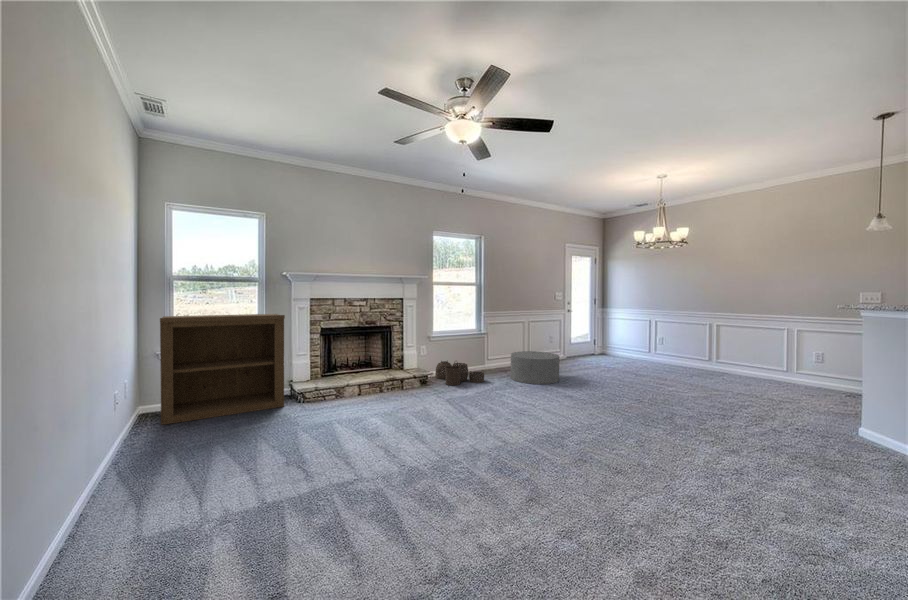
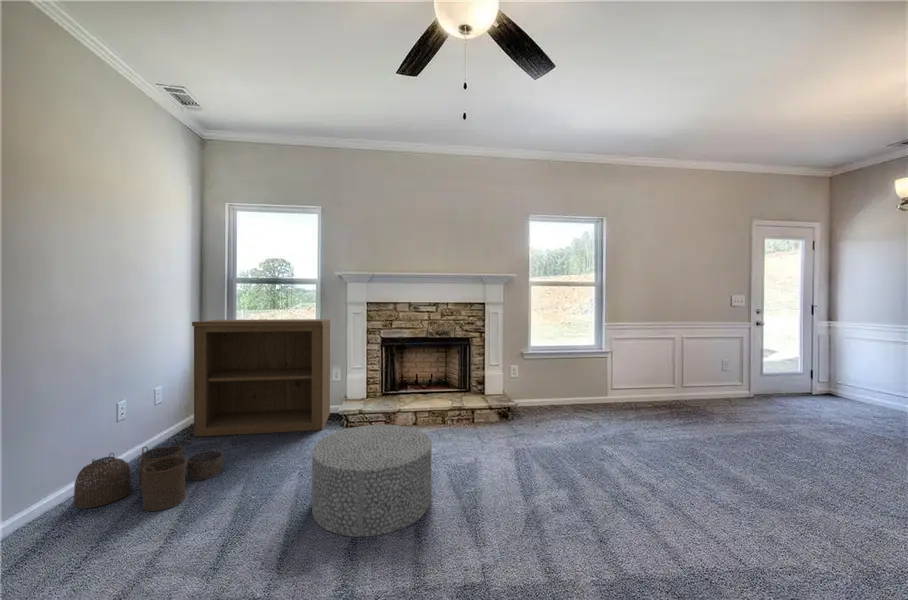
ottoman: present [511,351,559,384] -> present [312,425,432,537]
woven basket: present [435,361,484,385] -> present [73,445,223,511]

